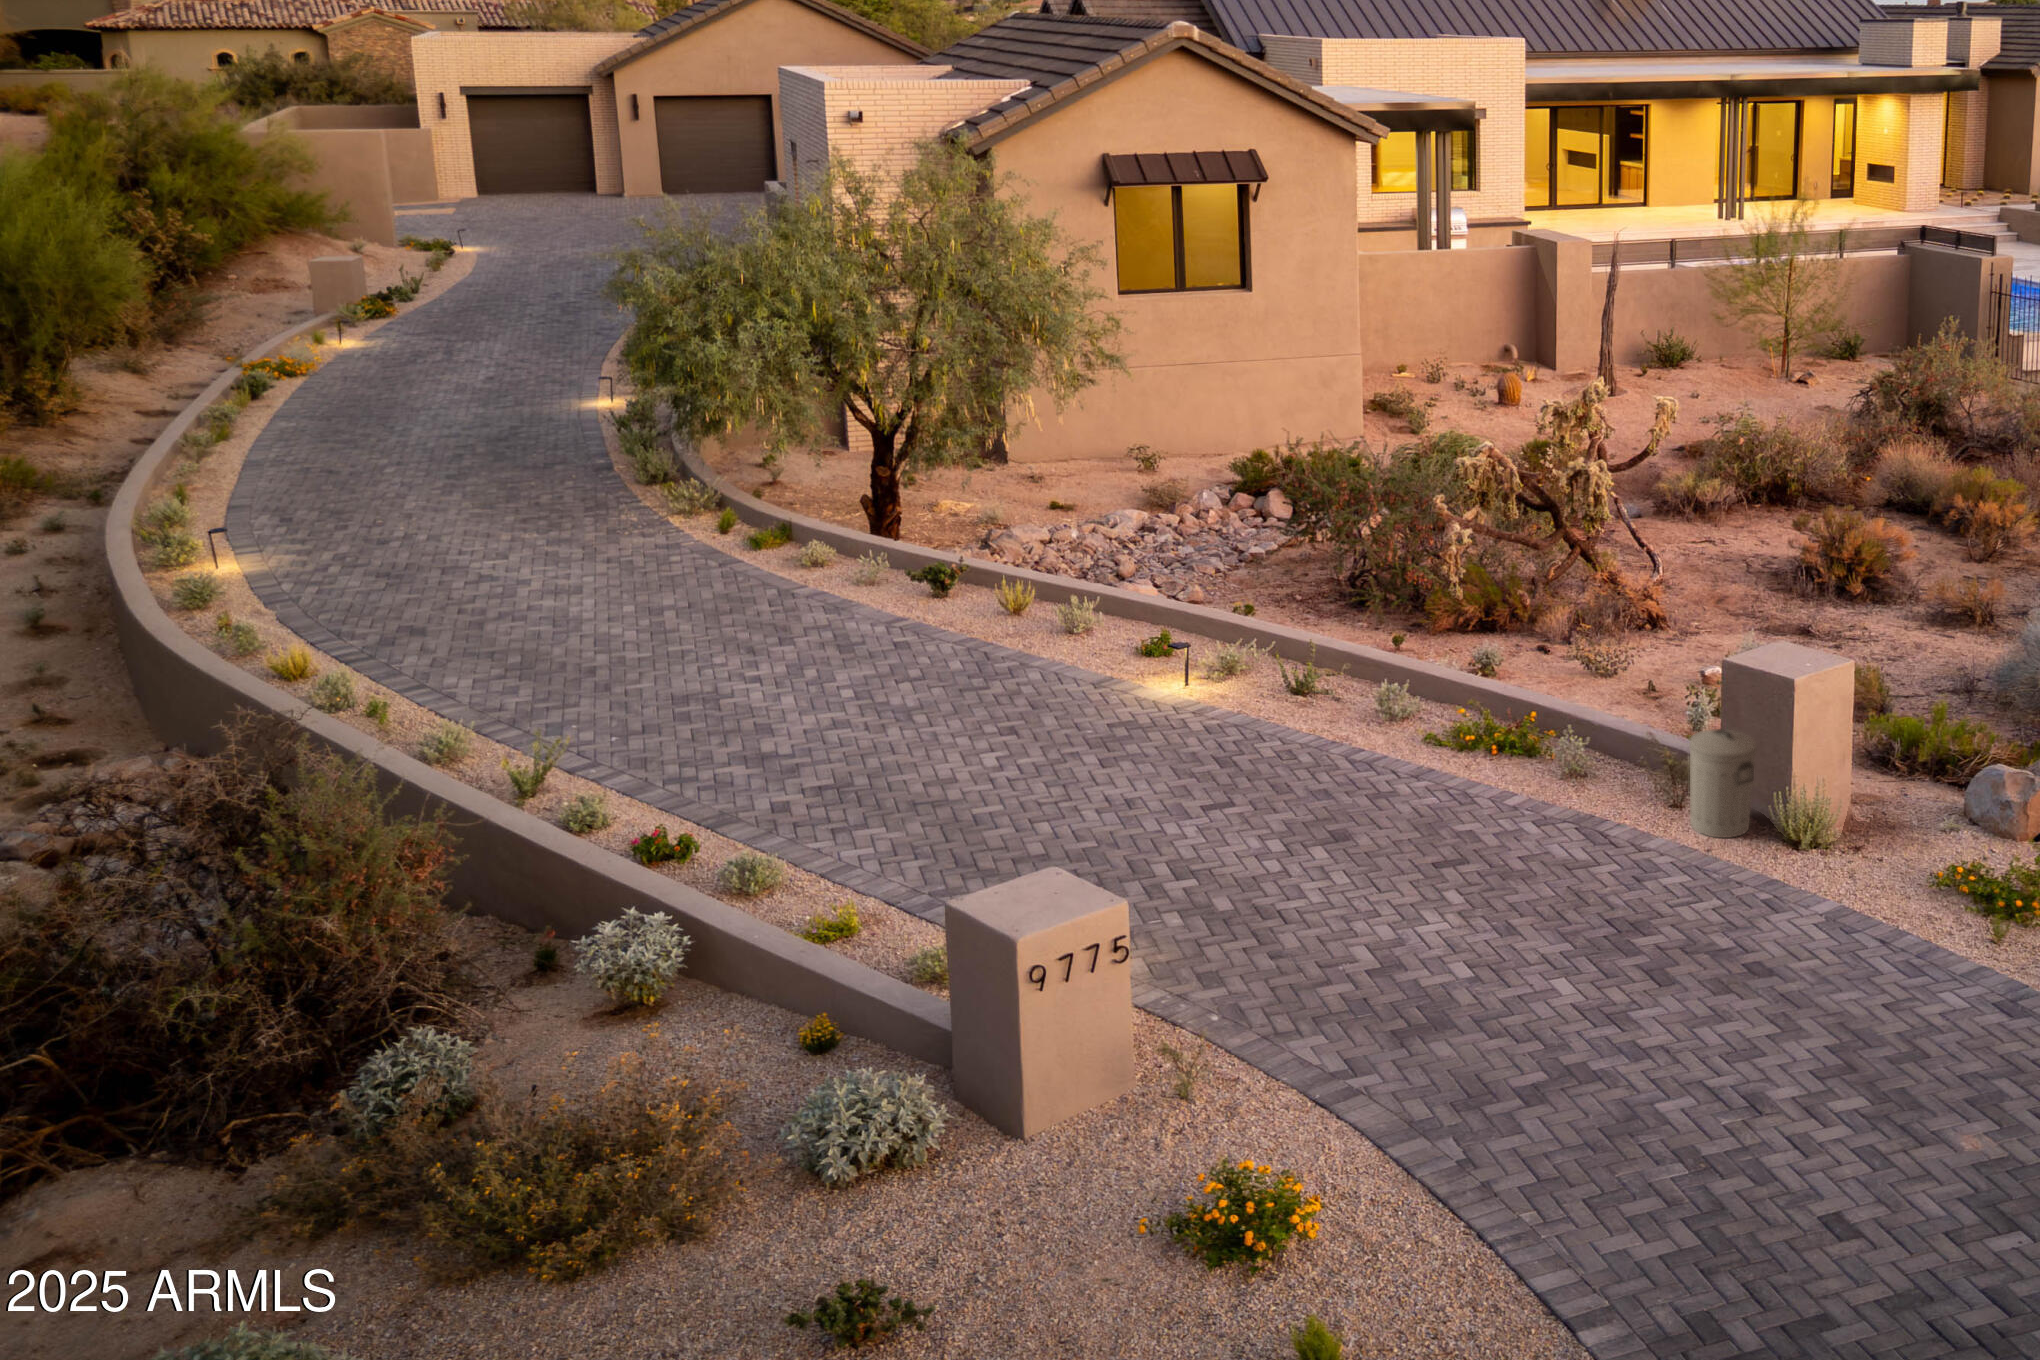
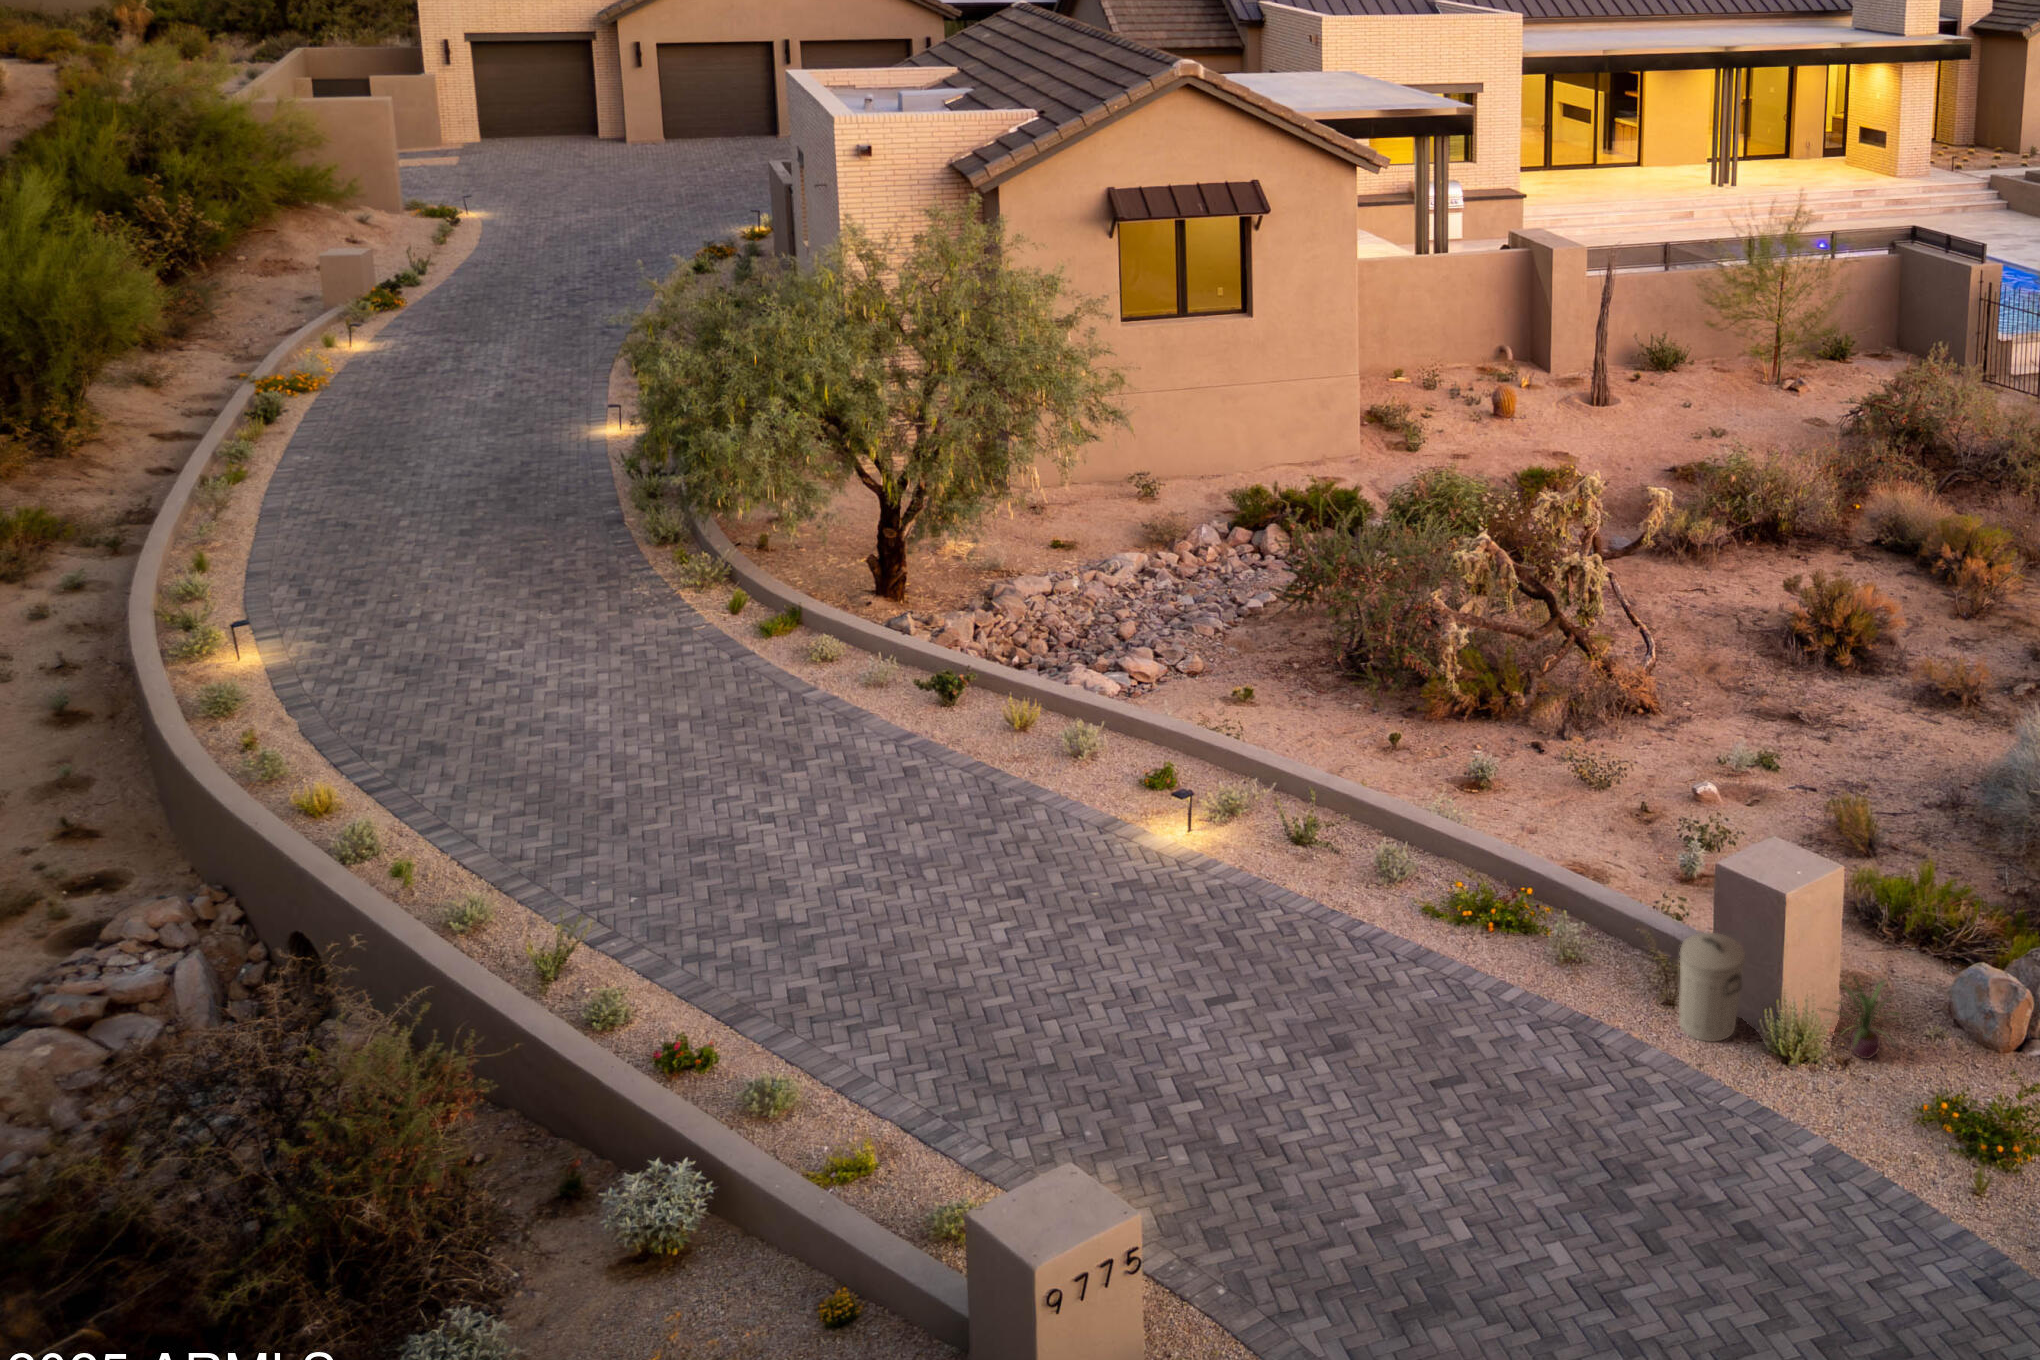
decorative plant: none [1829,761,1930,851] -> present [1818,977,1899,1059]

